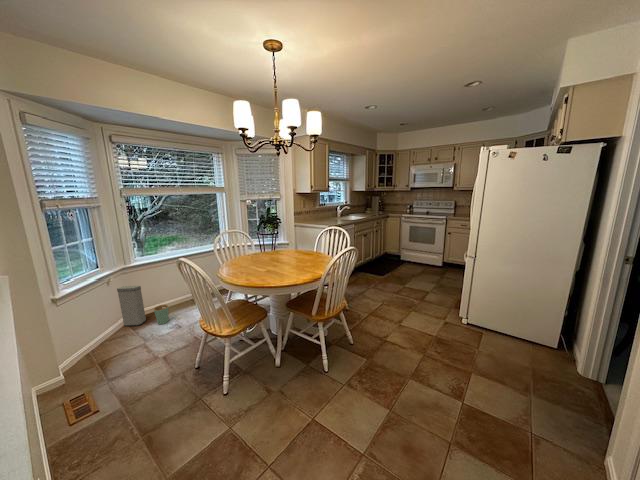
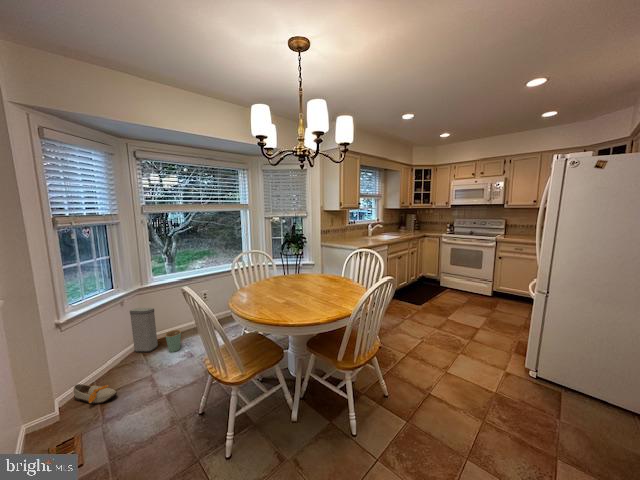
shoe: none [74,352,116,368] -> present [74,384,117,404]

